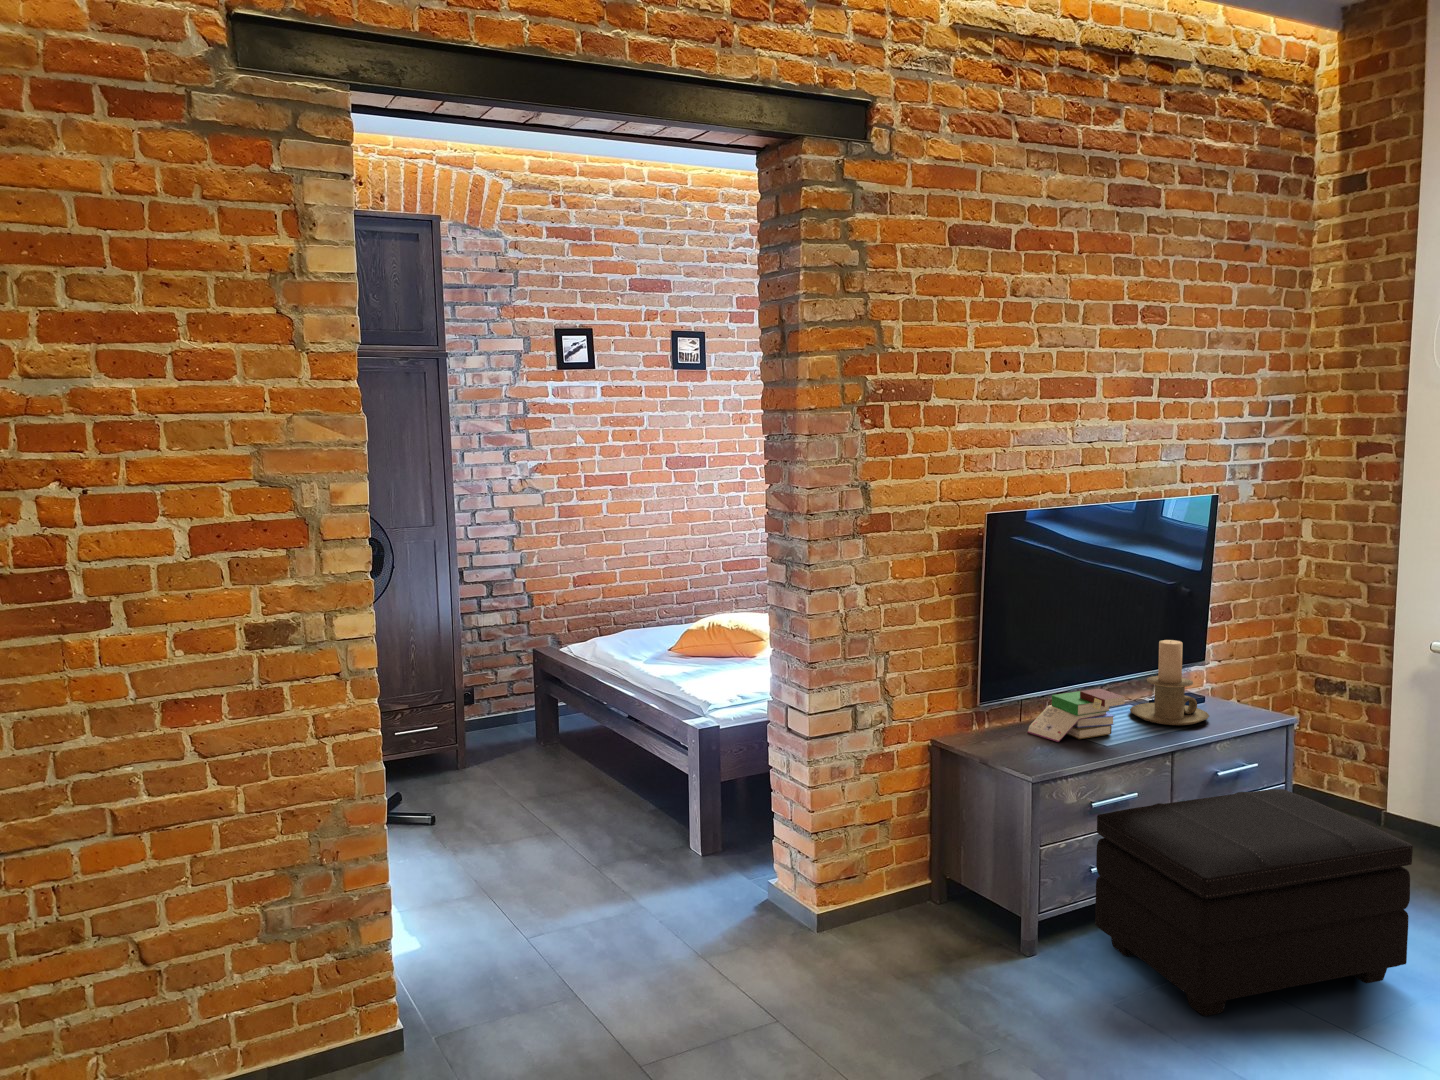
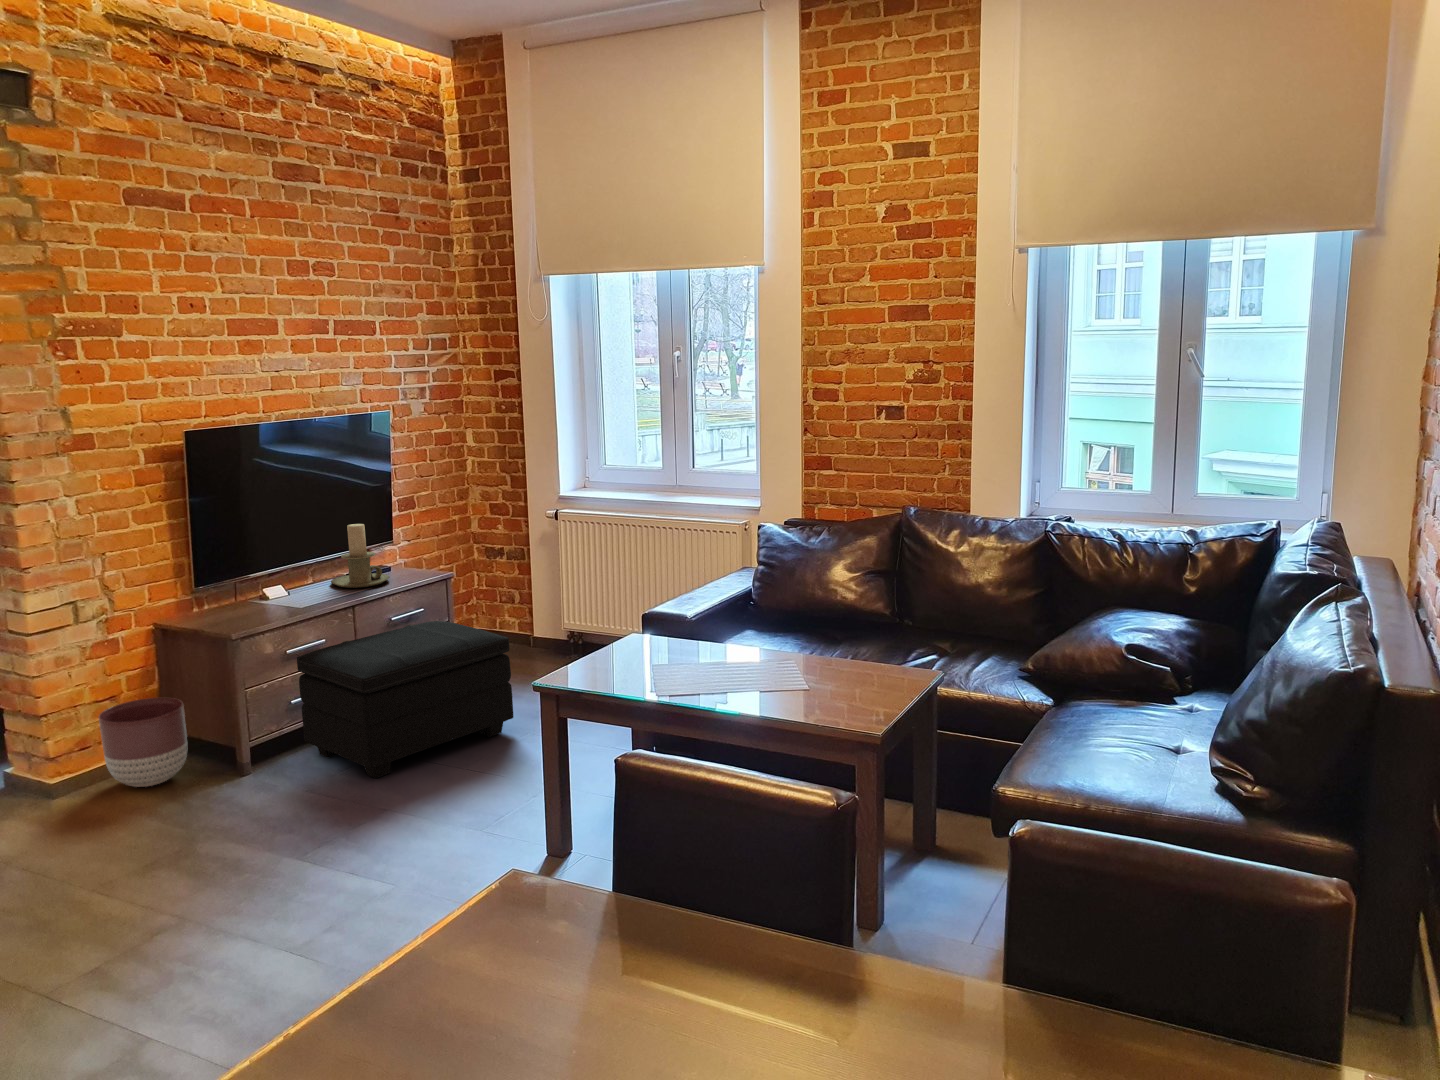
book: present [1028,689,1125,742] -> none [242,565,317,609]
planter: none [865,830,957,943] -> present [99,698,187,787]

